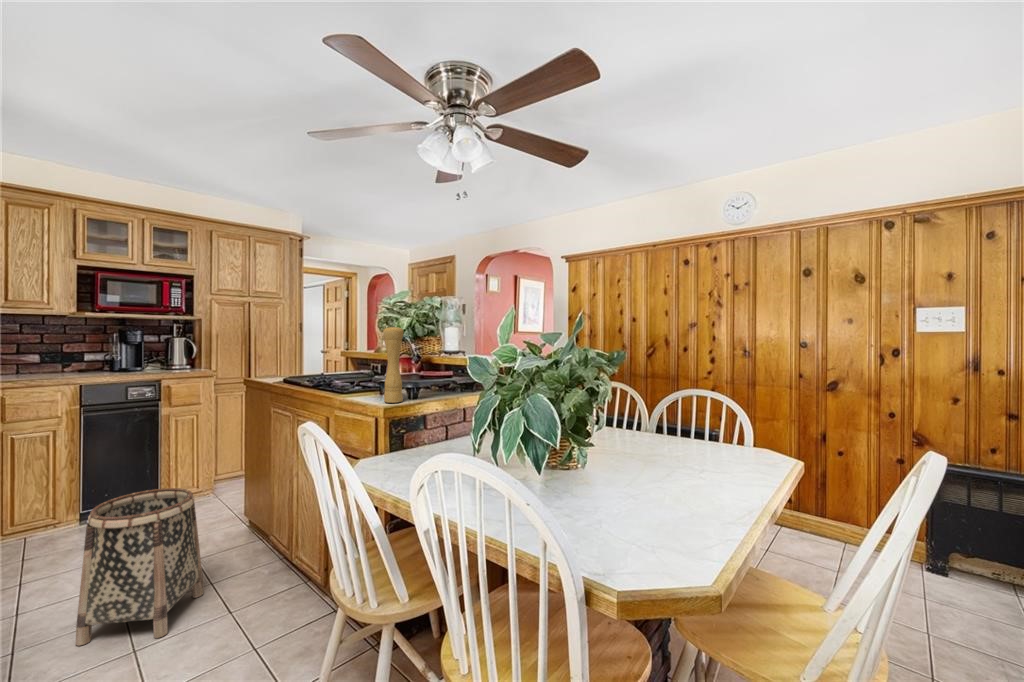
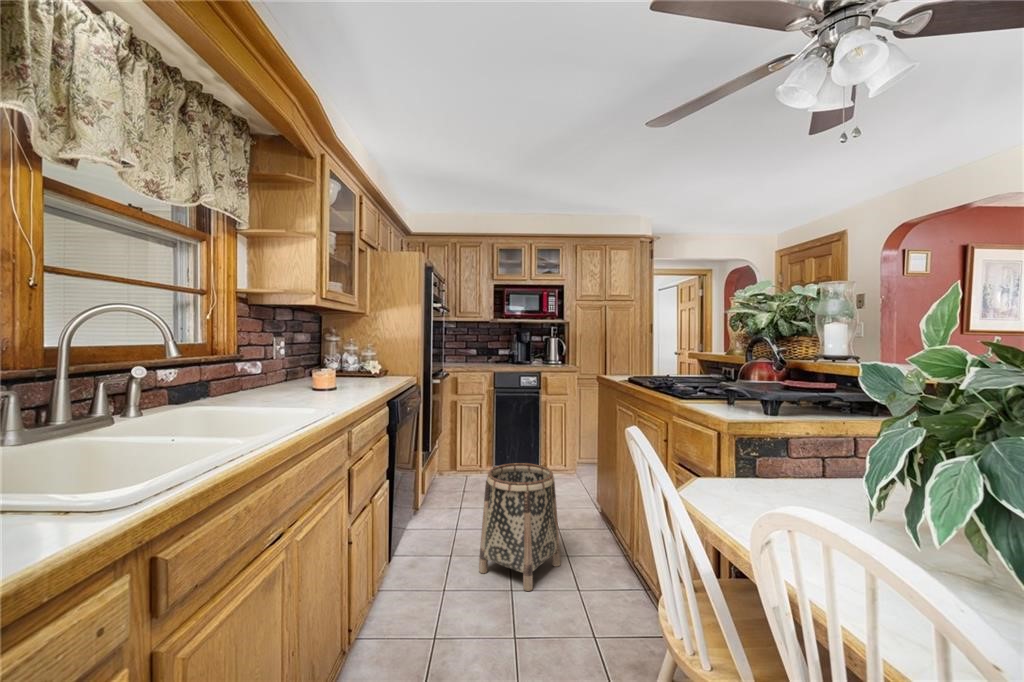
pepper mill: present [383,326,403,403] -> none [730,322,757,417]

